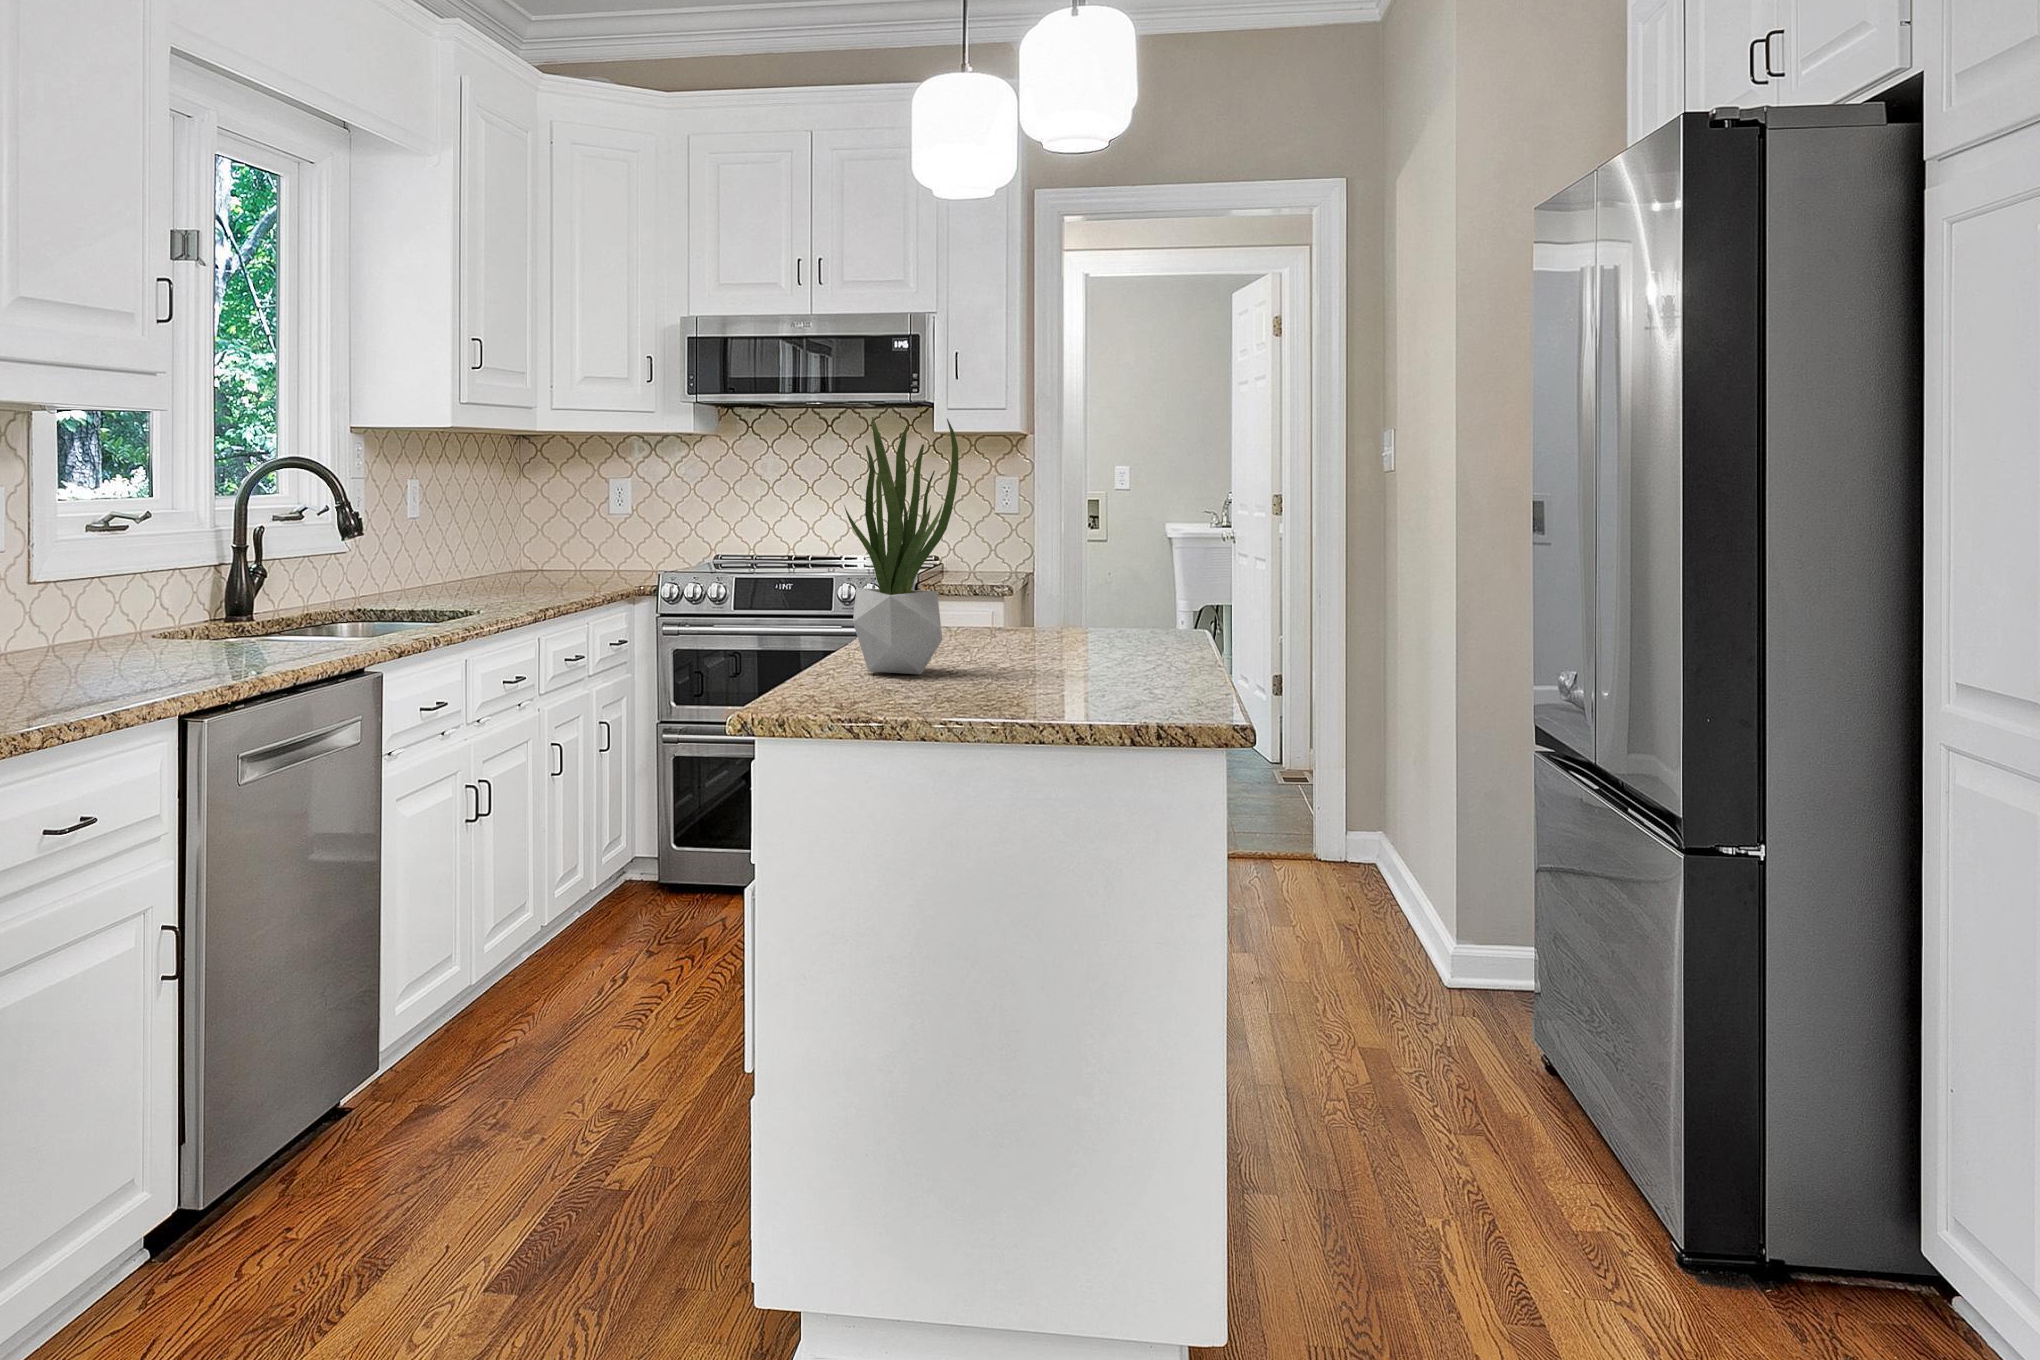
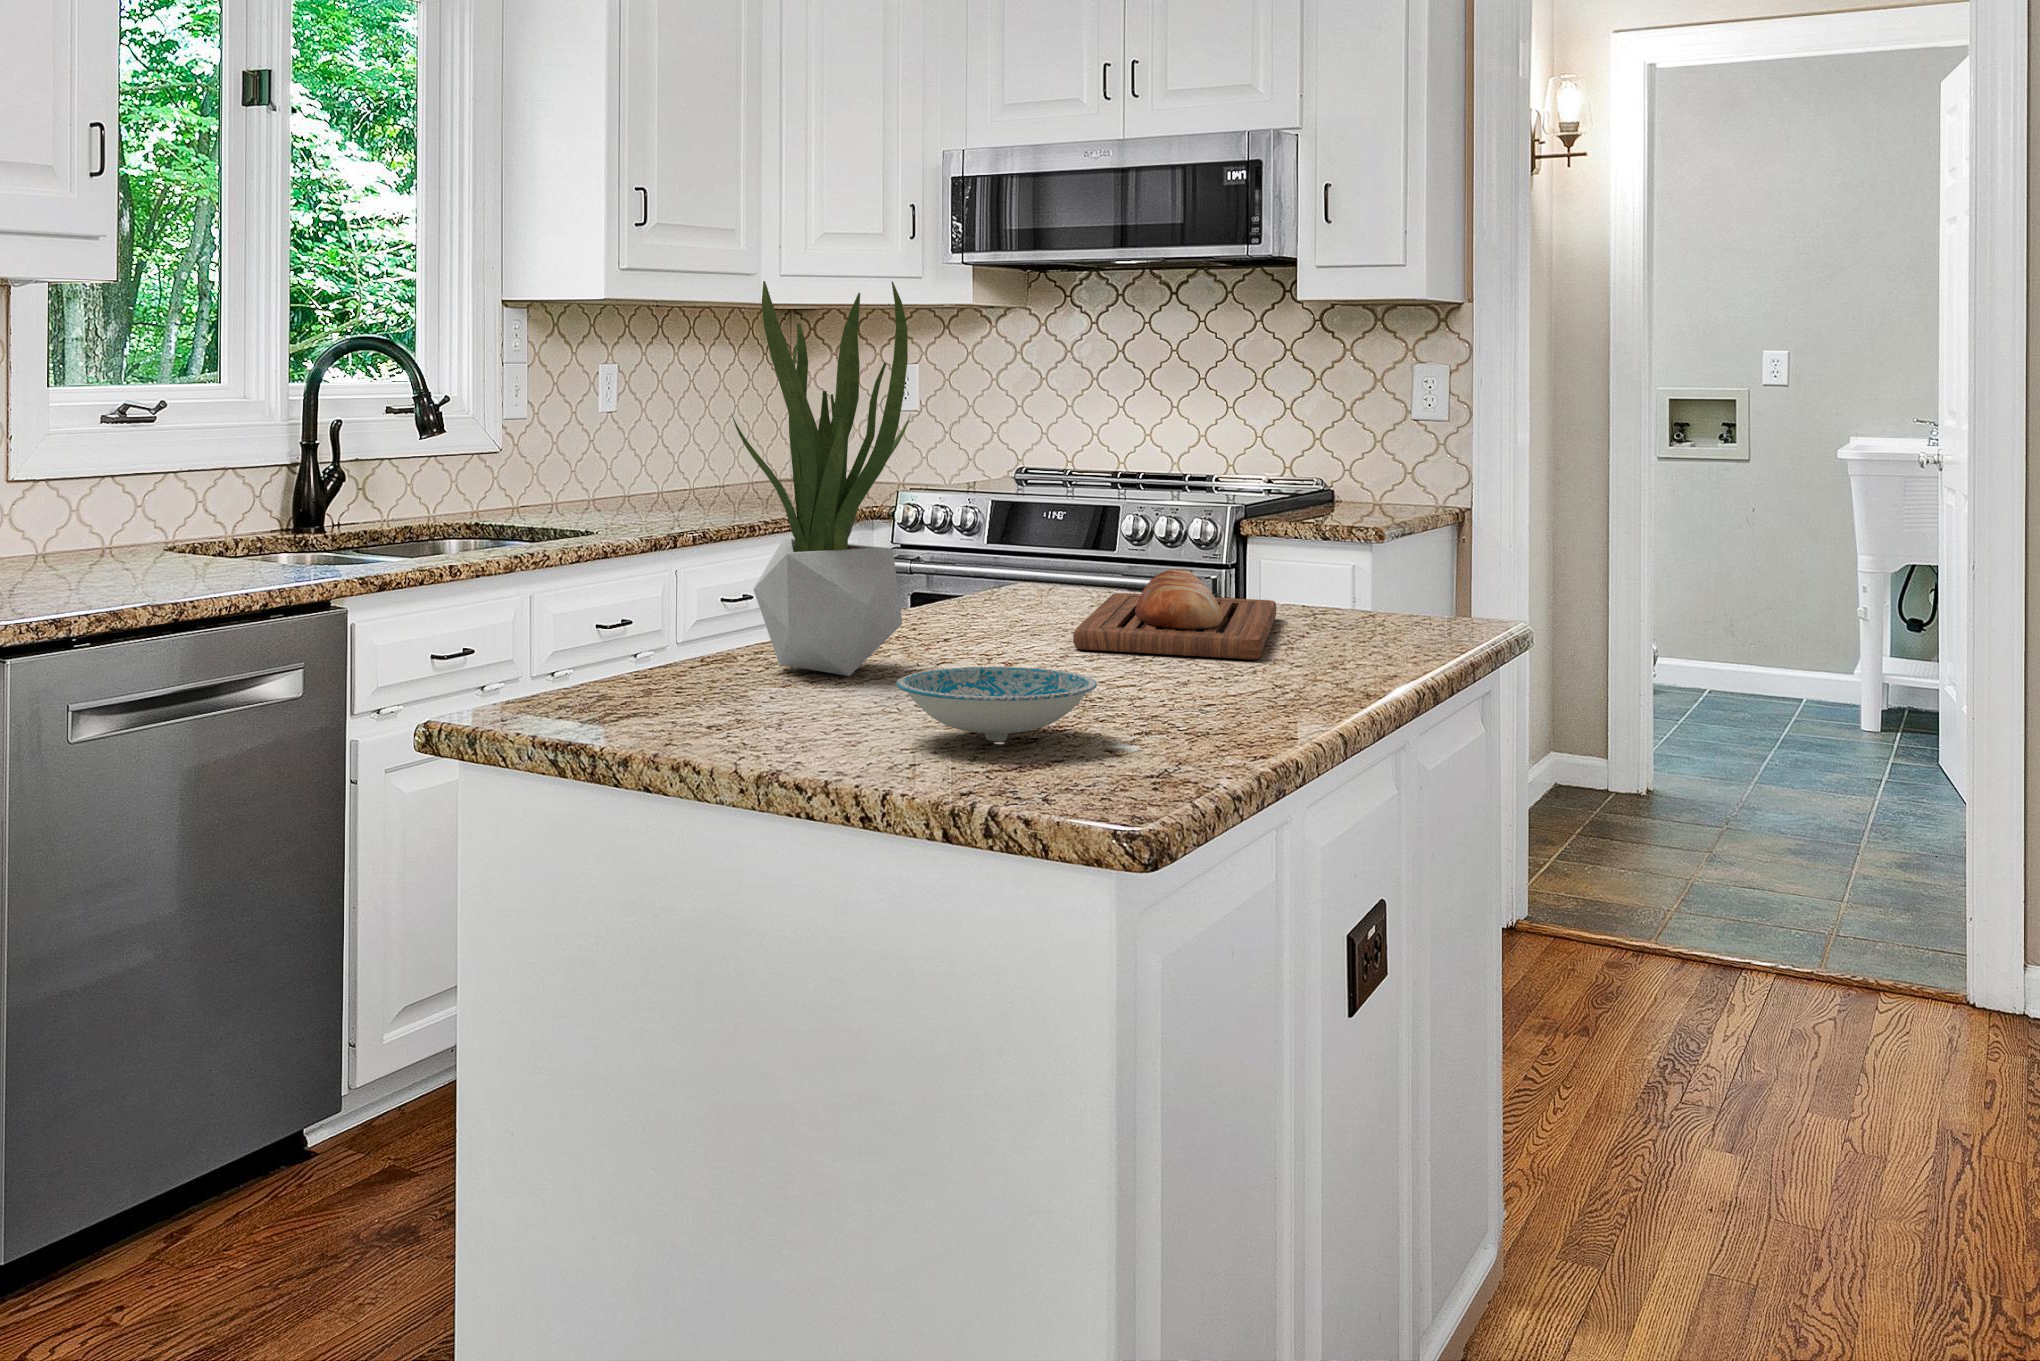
bread loaf: none [974,604,1118,654] -> present [1073,569,1276,659]
ceramic bowl: none [1028,654,1139,697] -> present [897,667,1097,741]

